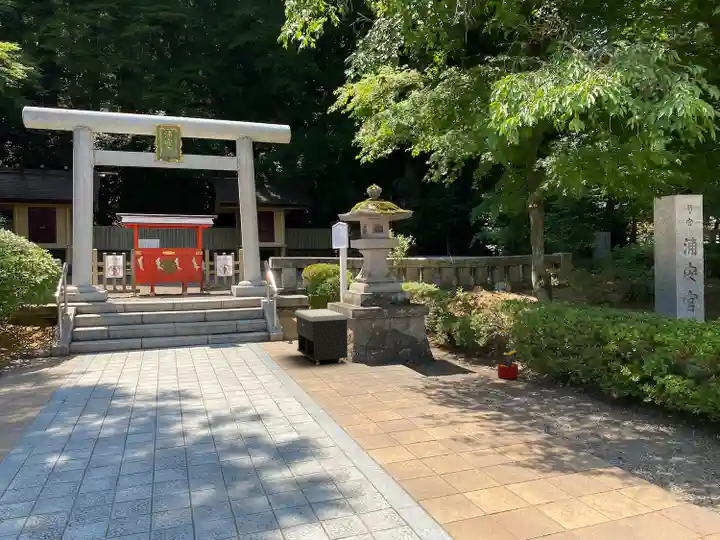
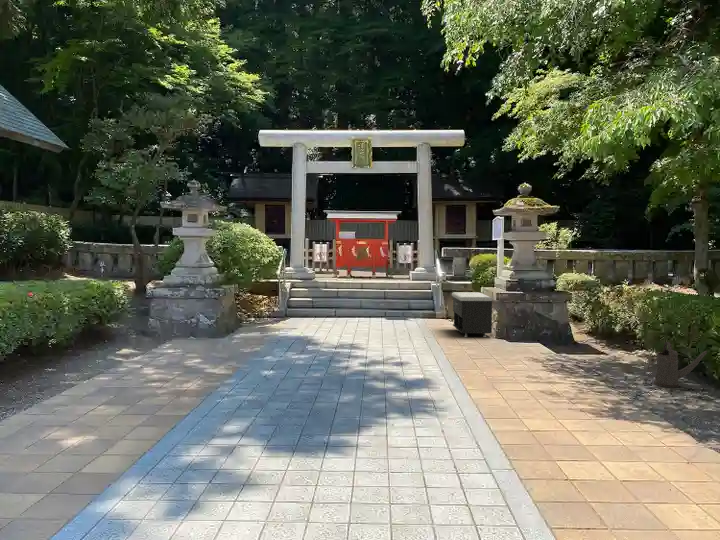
decorative plant: present [498,328,520,379] -> none [618,315,640,359]
watering can: none [557,361,616,414] -> present [648,342,707,387]

